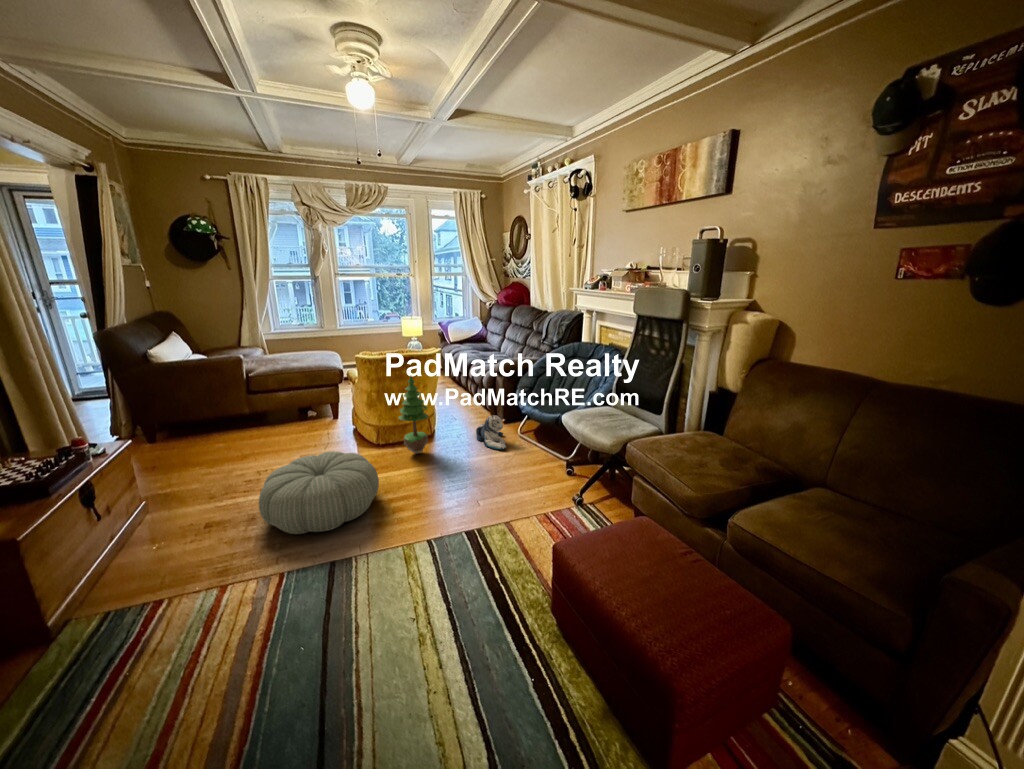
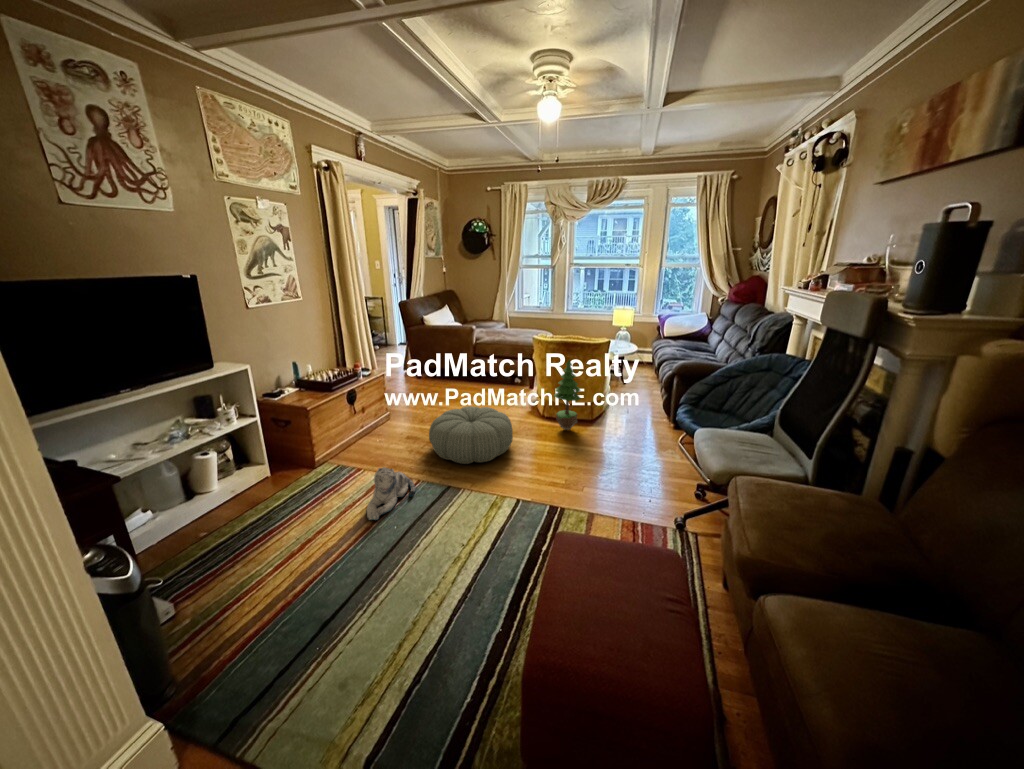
plush toy: present [476,415,506,450] -> present [367,468,416,520]

